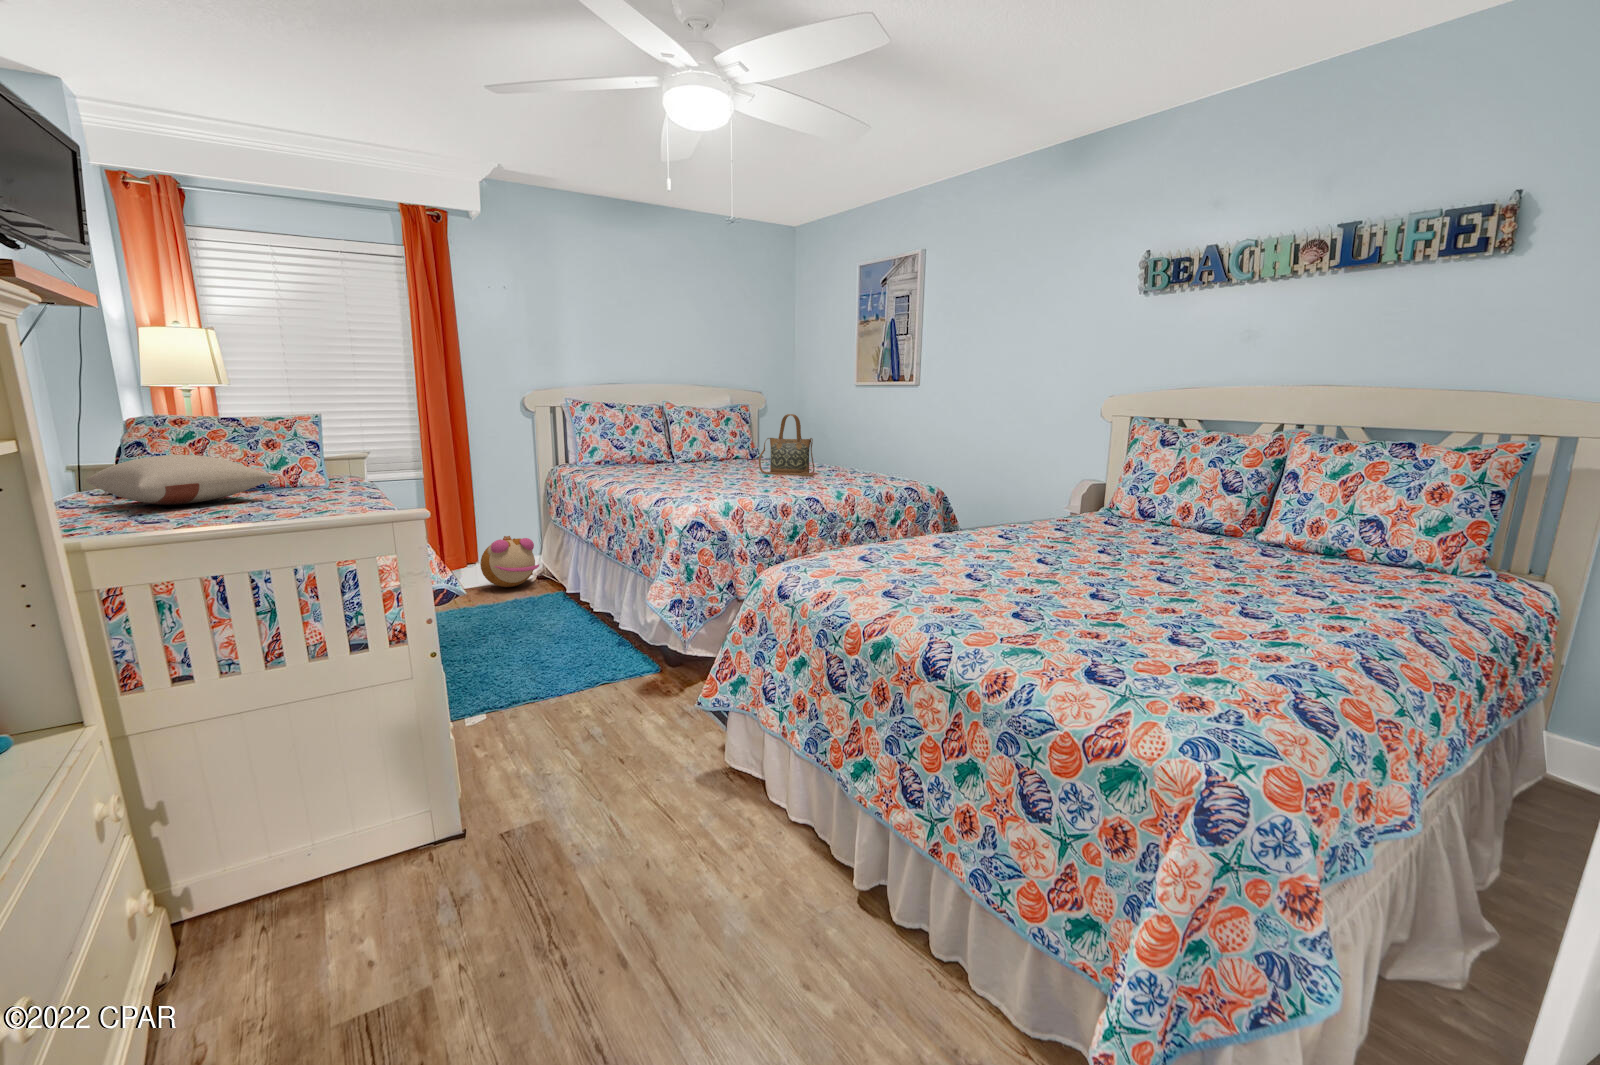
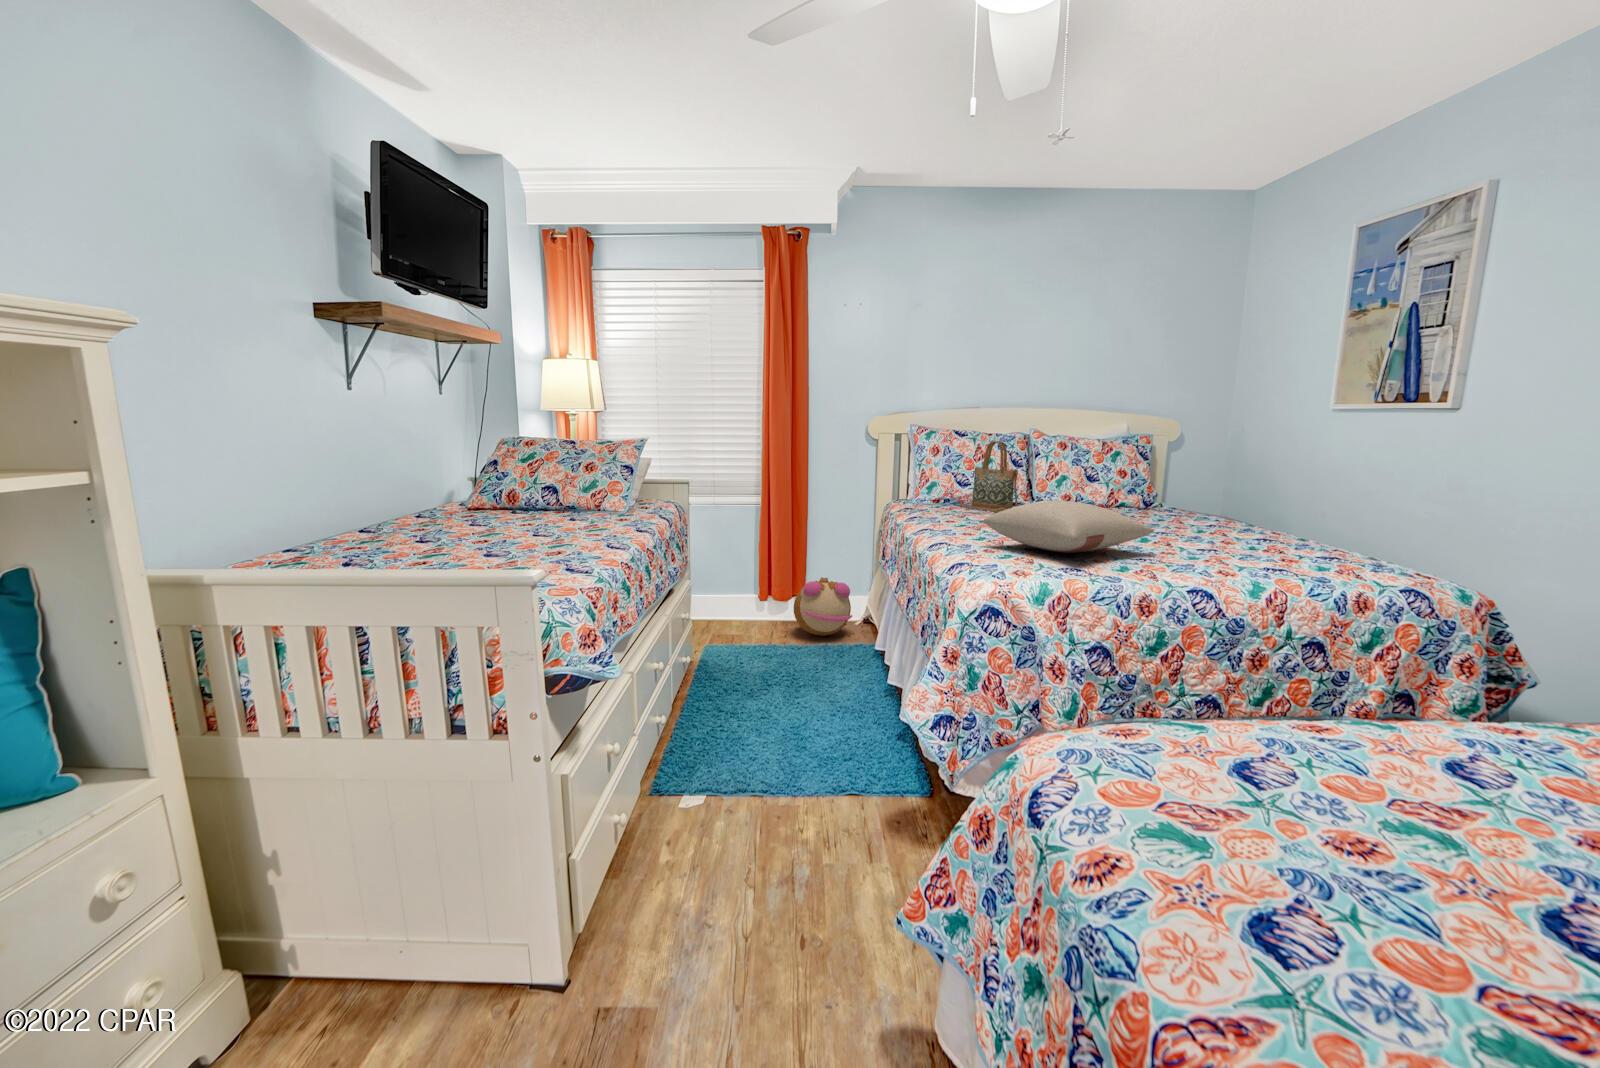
handbag: present [759,414,815,477] -> present [959,441,1018,513]
pillow: present [86,455,275,505] -> present [983,501,1154,553]

